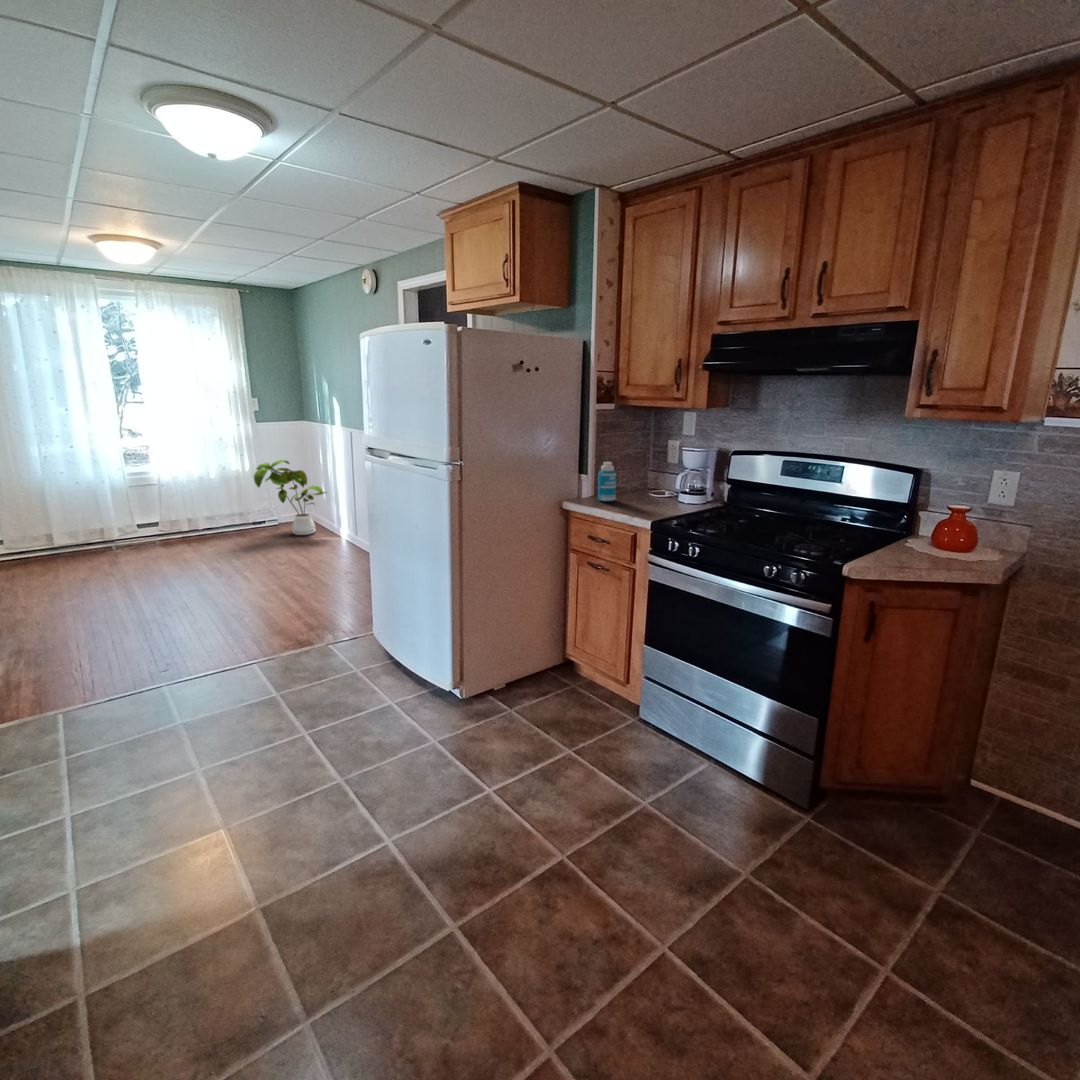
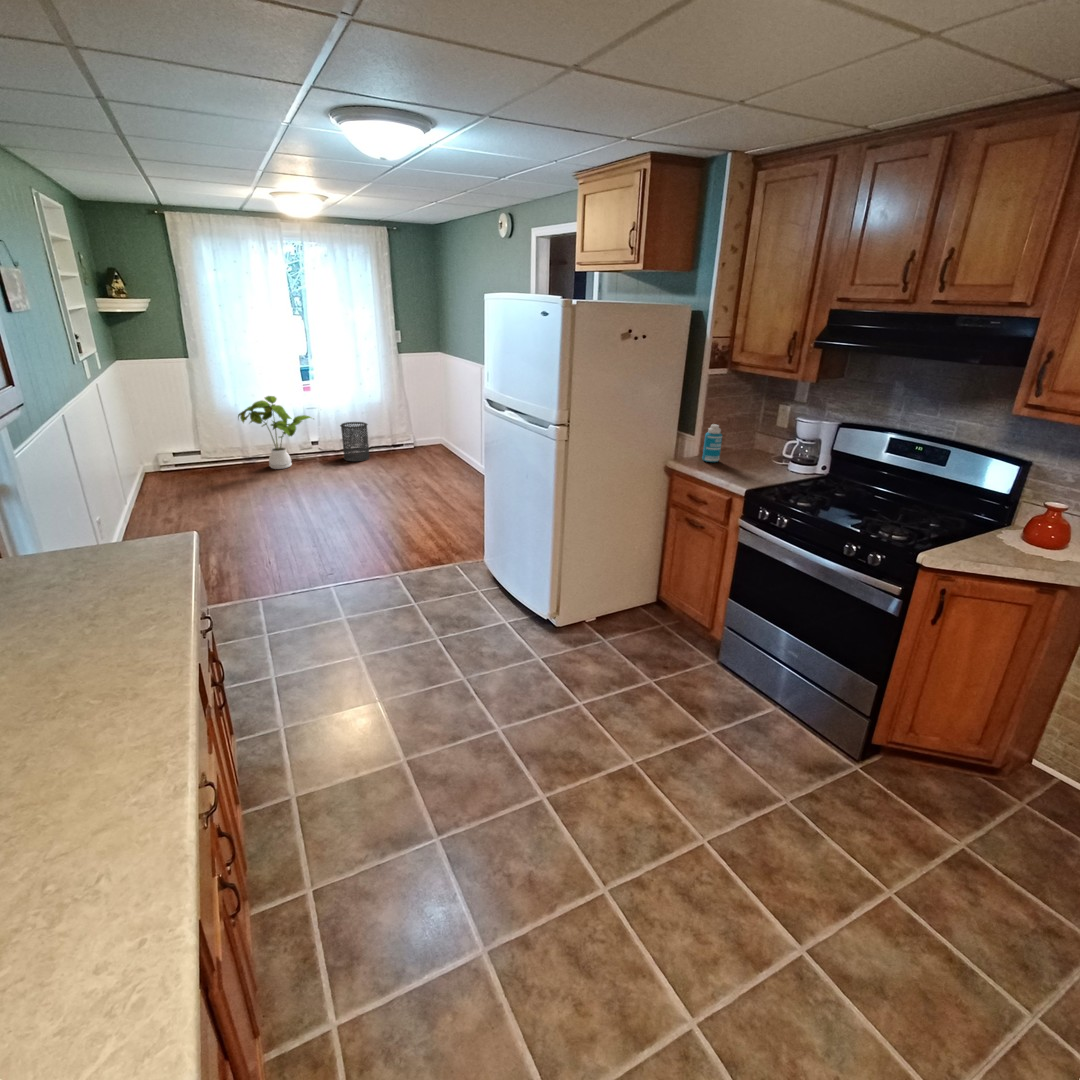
house plant: present [254,460,326,535] -> present [238,396,311,469]
trash can: none [185,499,223,543] -> present [340,422,369,461]

